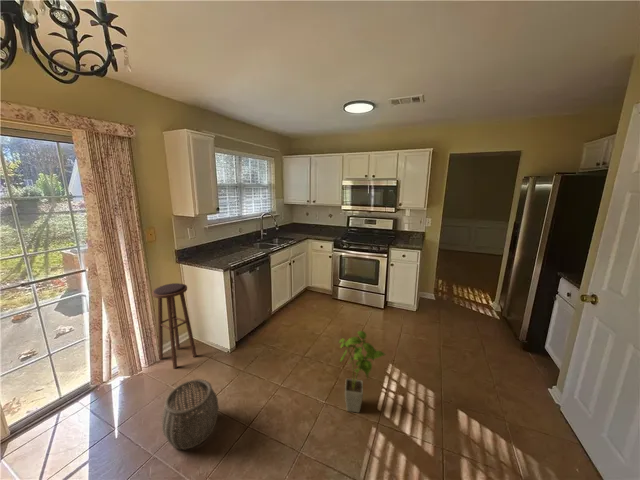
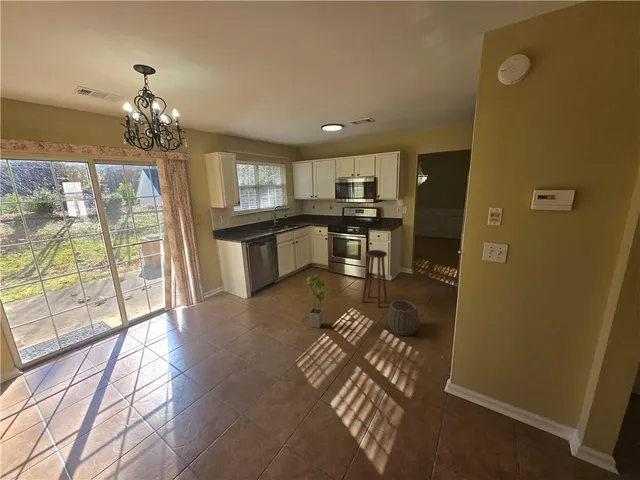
stool: present [152,283,197,368] -> present [362,250,387,307]
woven basket: present [162,379,219,450] -> present [387,300,419,335]

